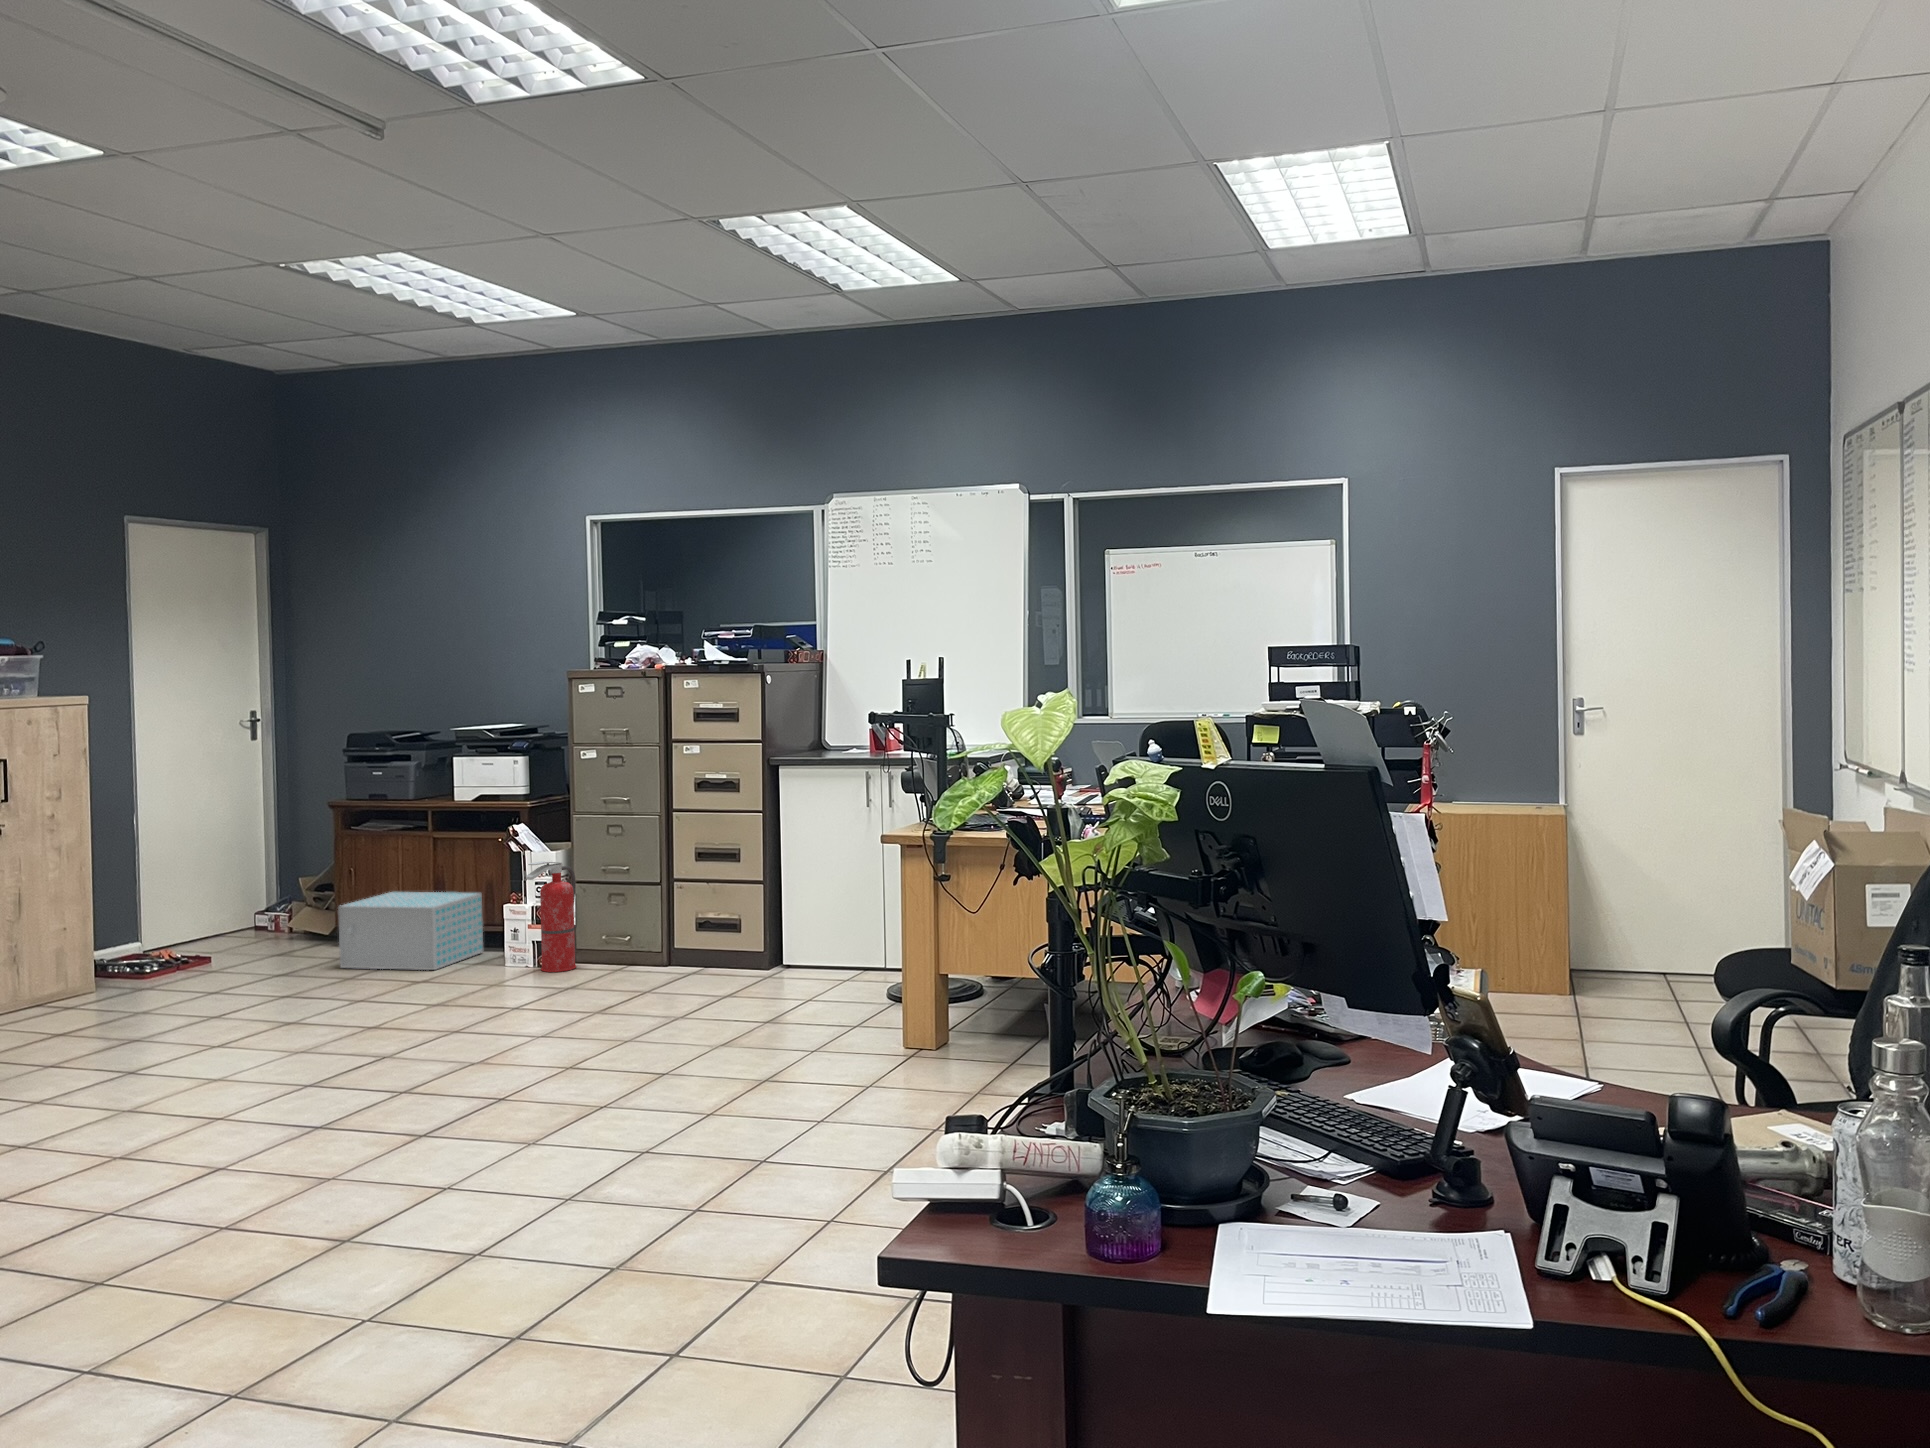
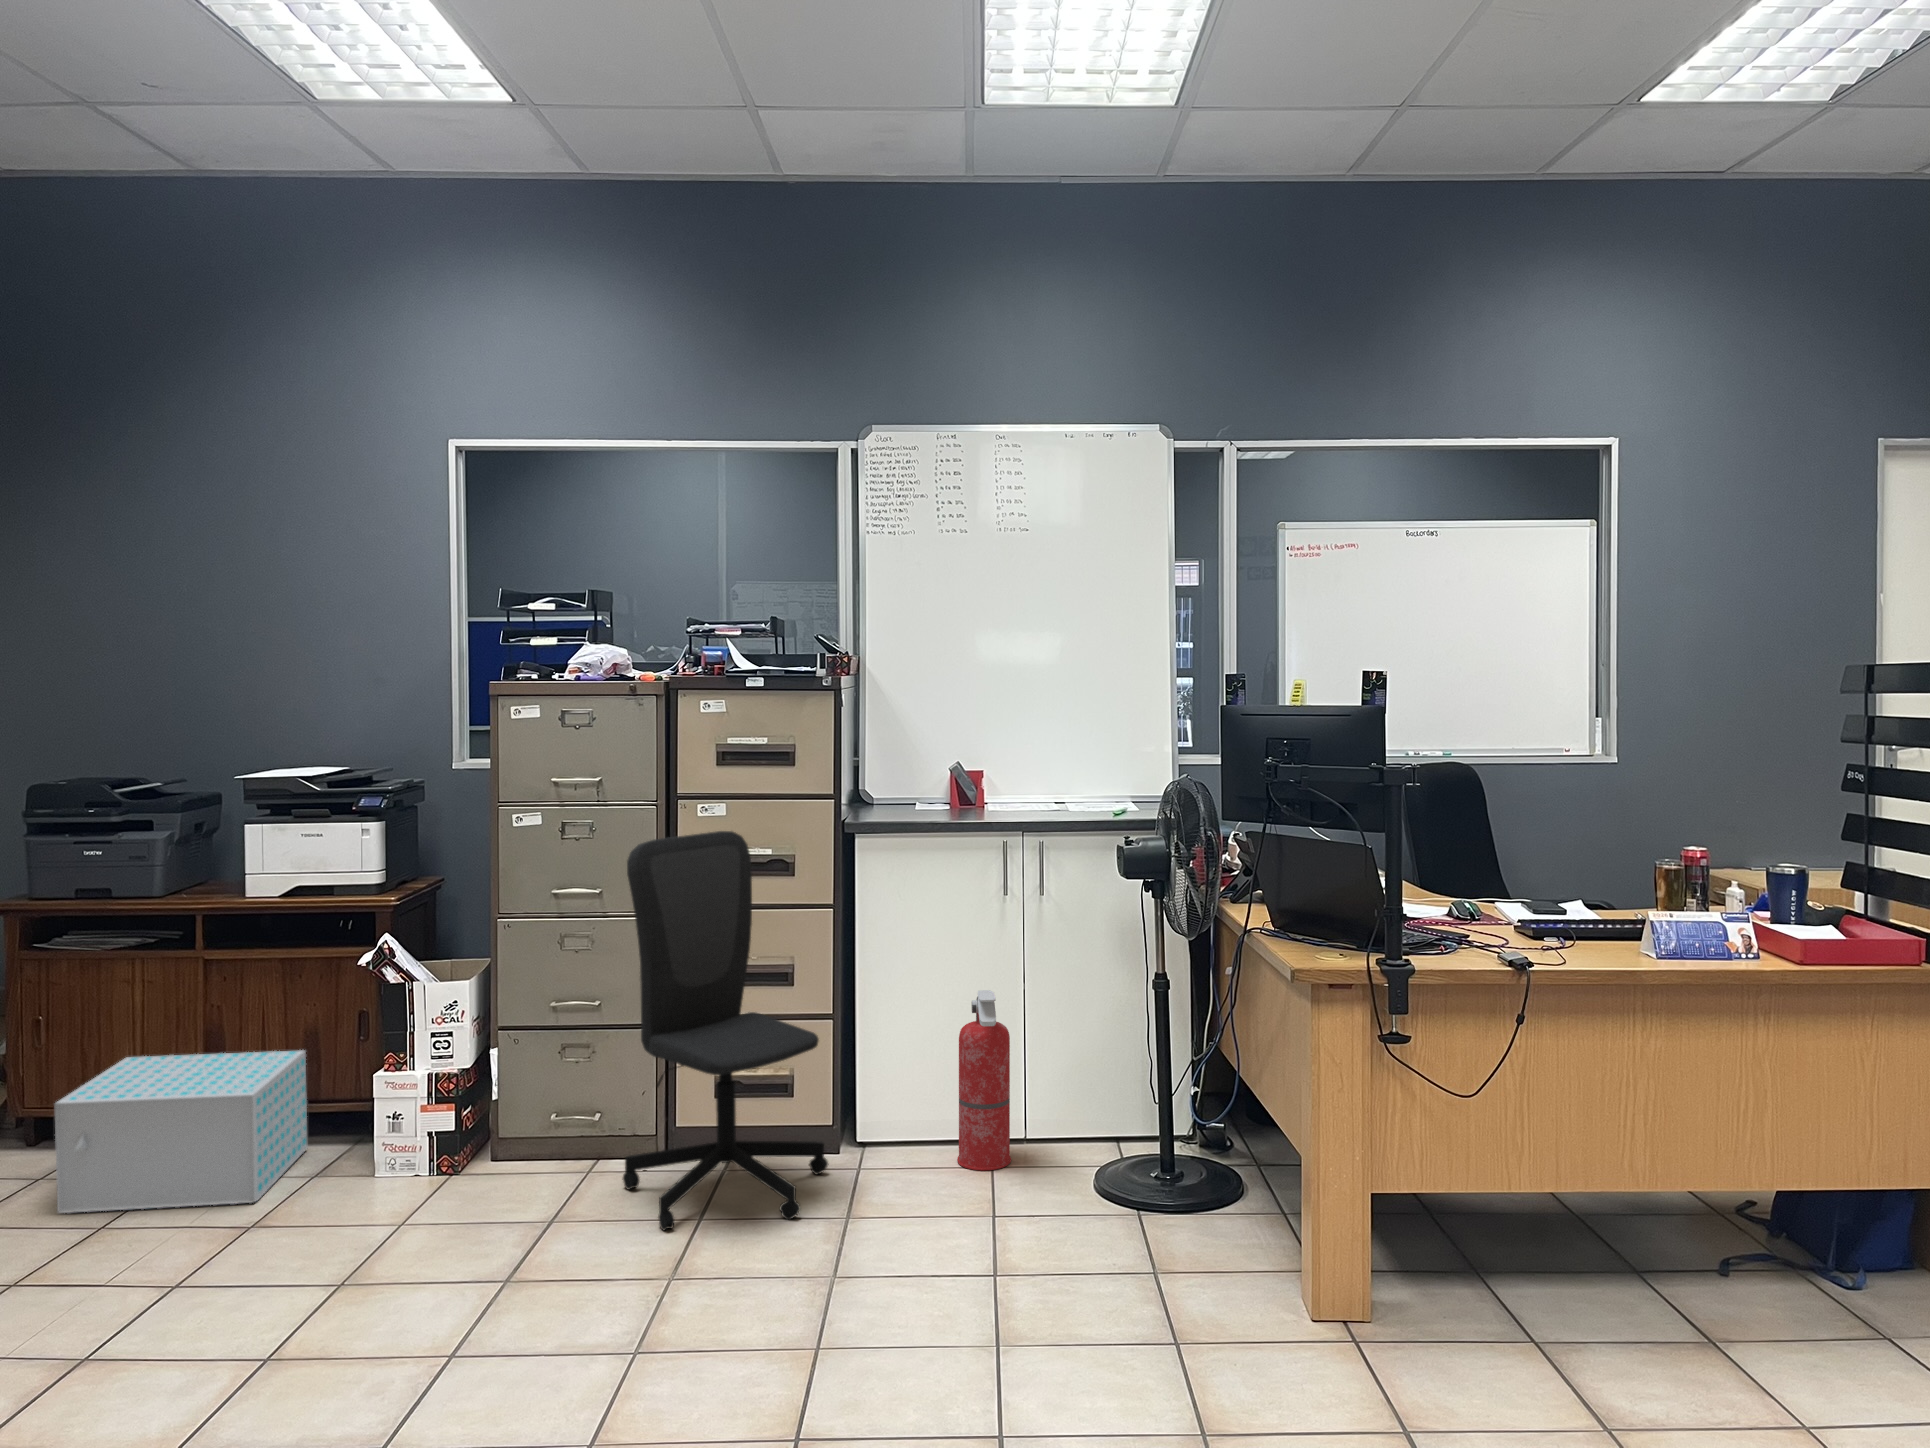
office chair: none [619,761,744,993] -> present [623,831,829,1230]
fire extinguisher: present [526,861,577,972] -> present [957,990,1011,1171]

